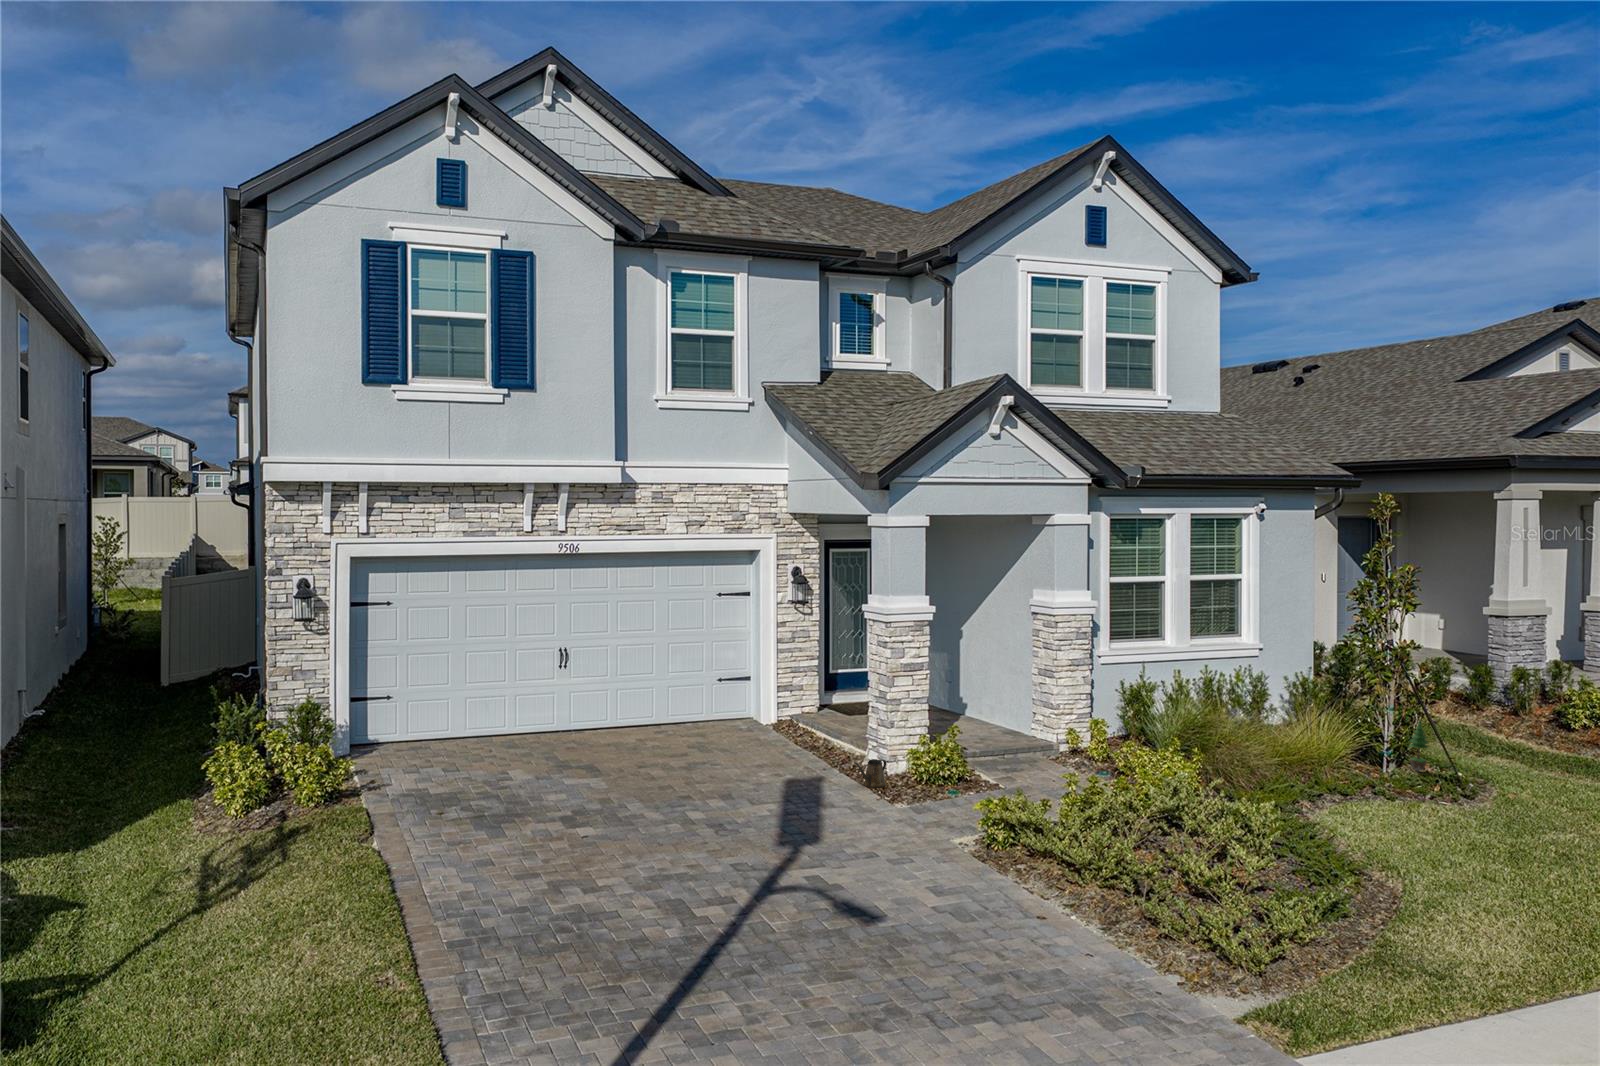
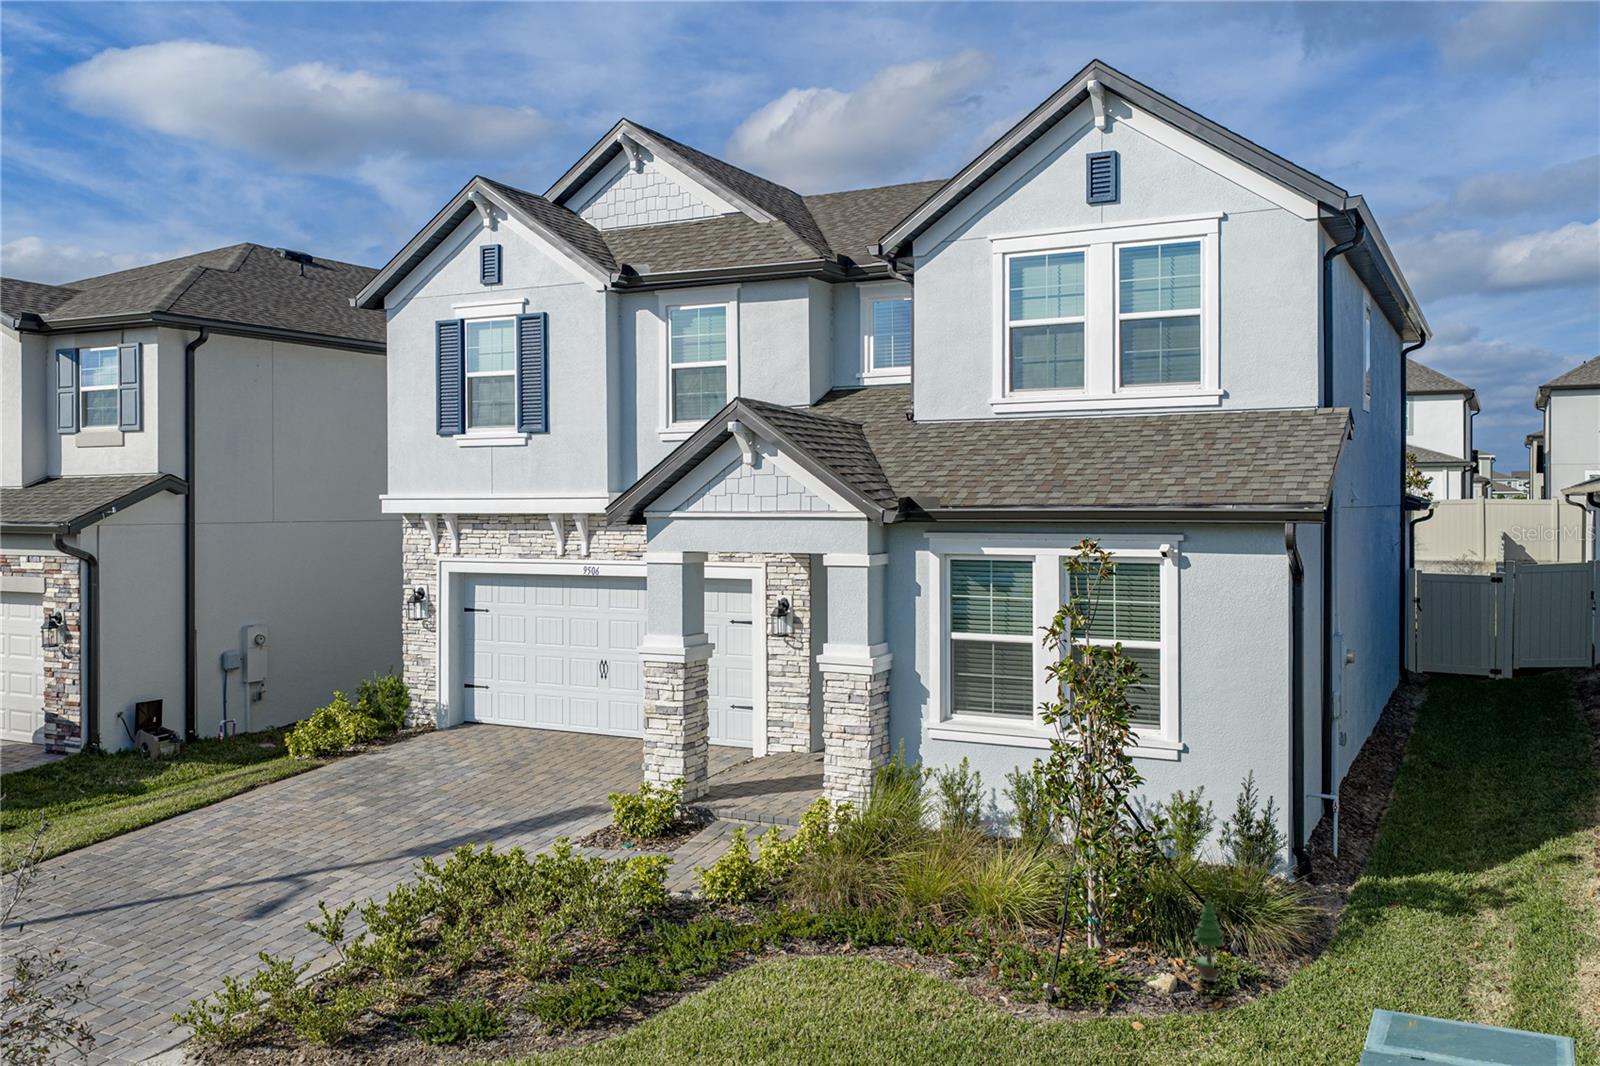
watering can: present [855,759,887,788] -> none [589,798,639,829]

